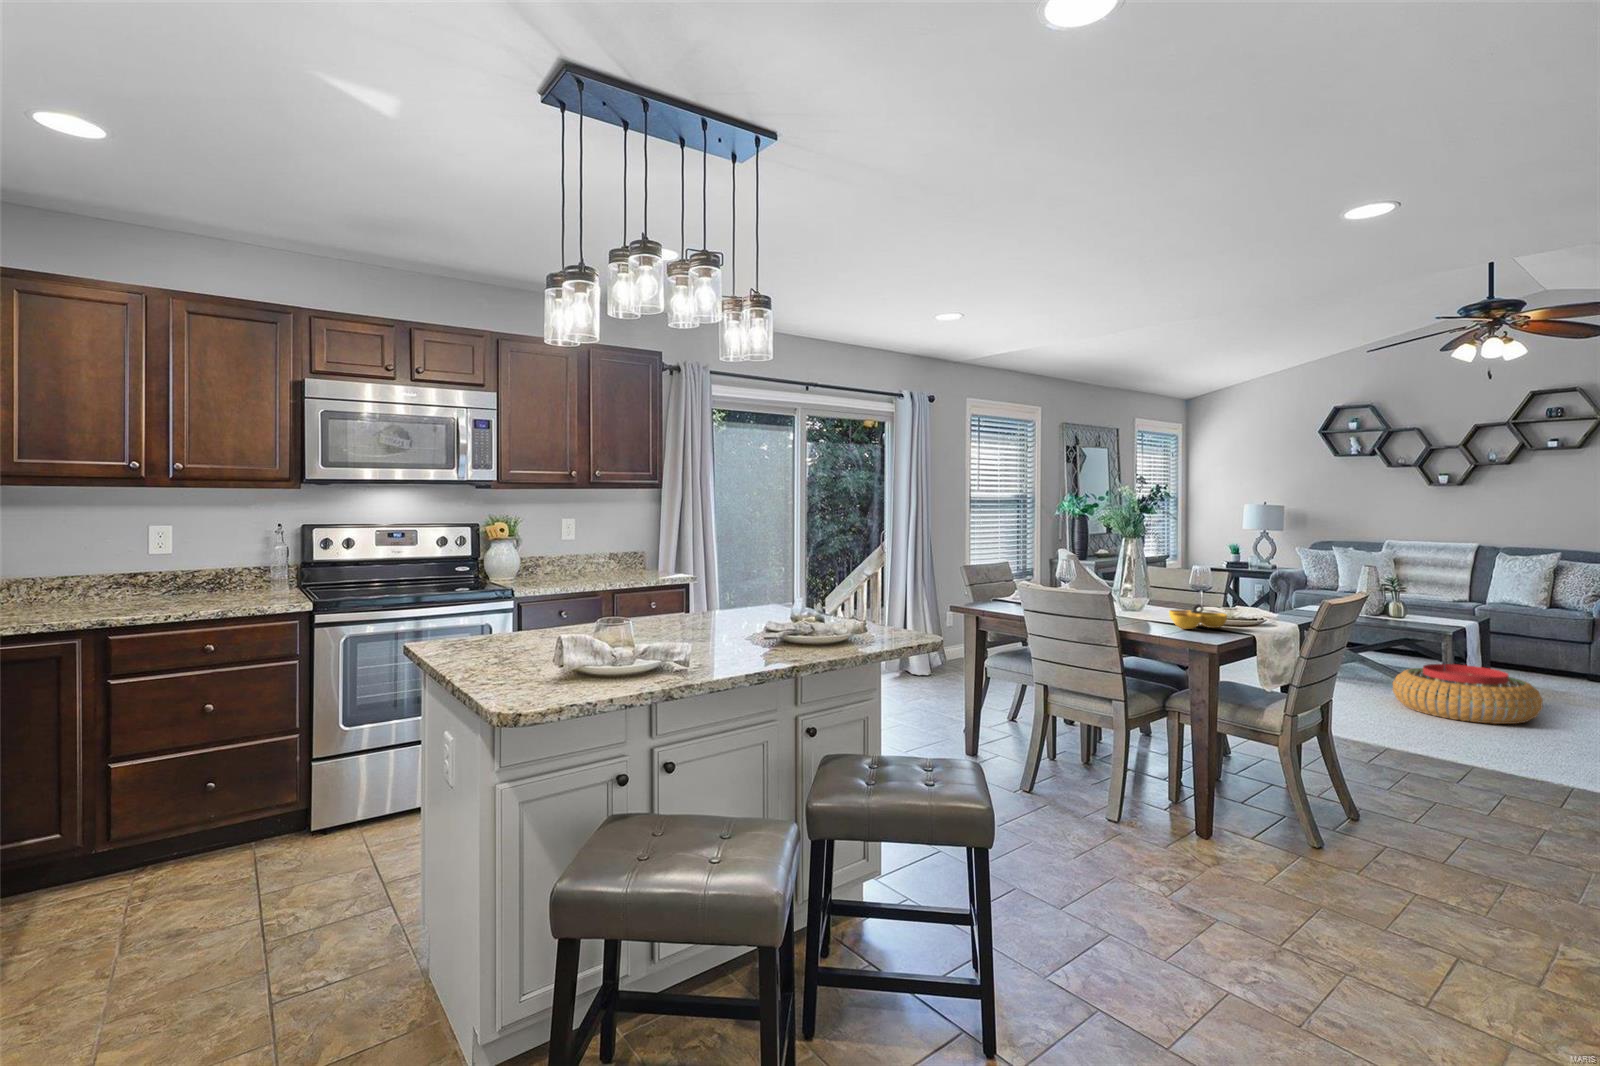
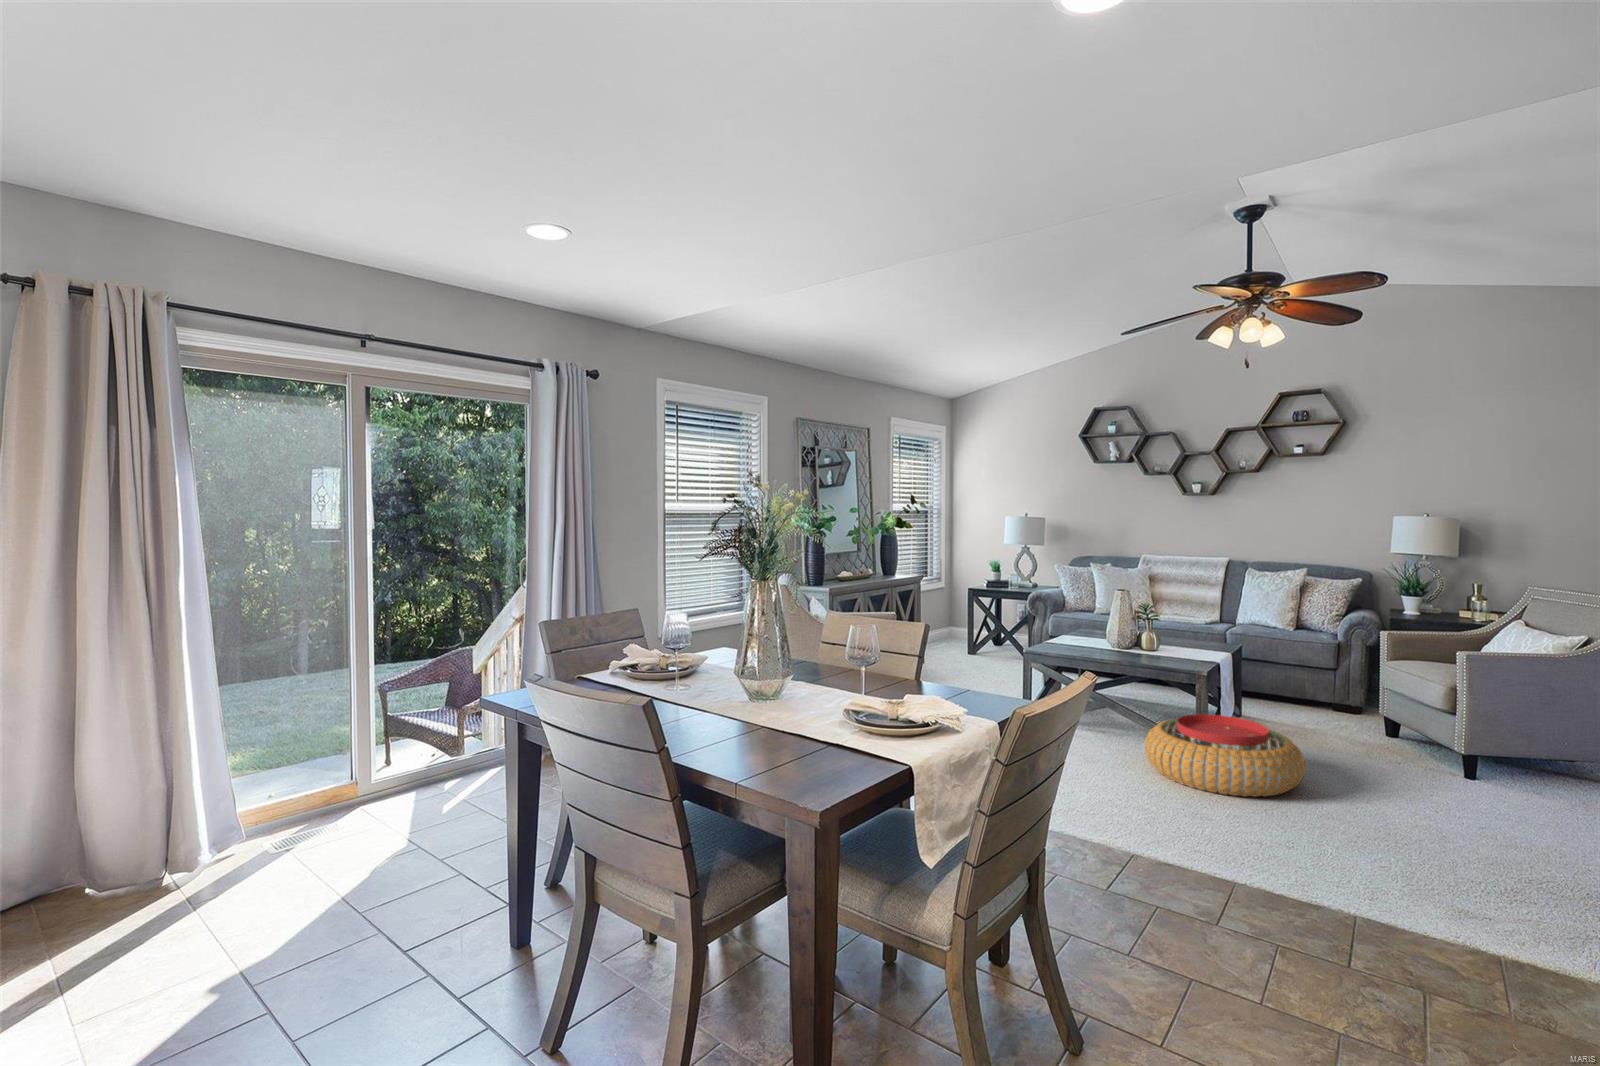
decorative bowl: present [1169,604,1227,629] -> none [790,707,881,755]

